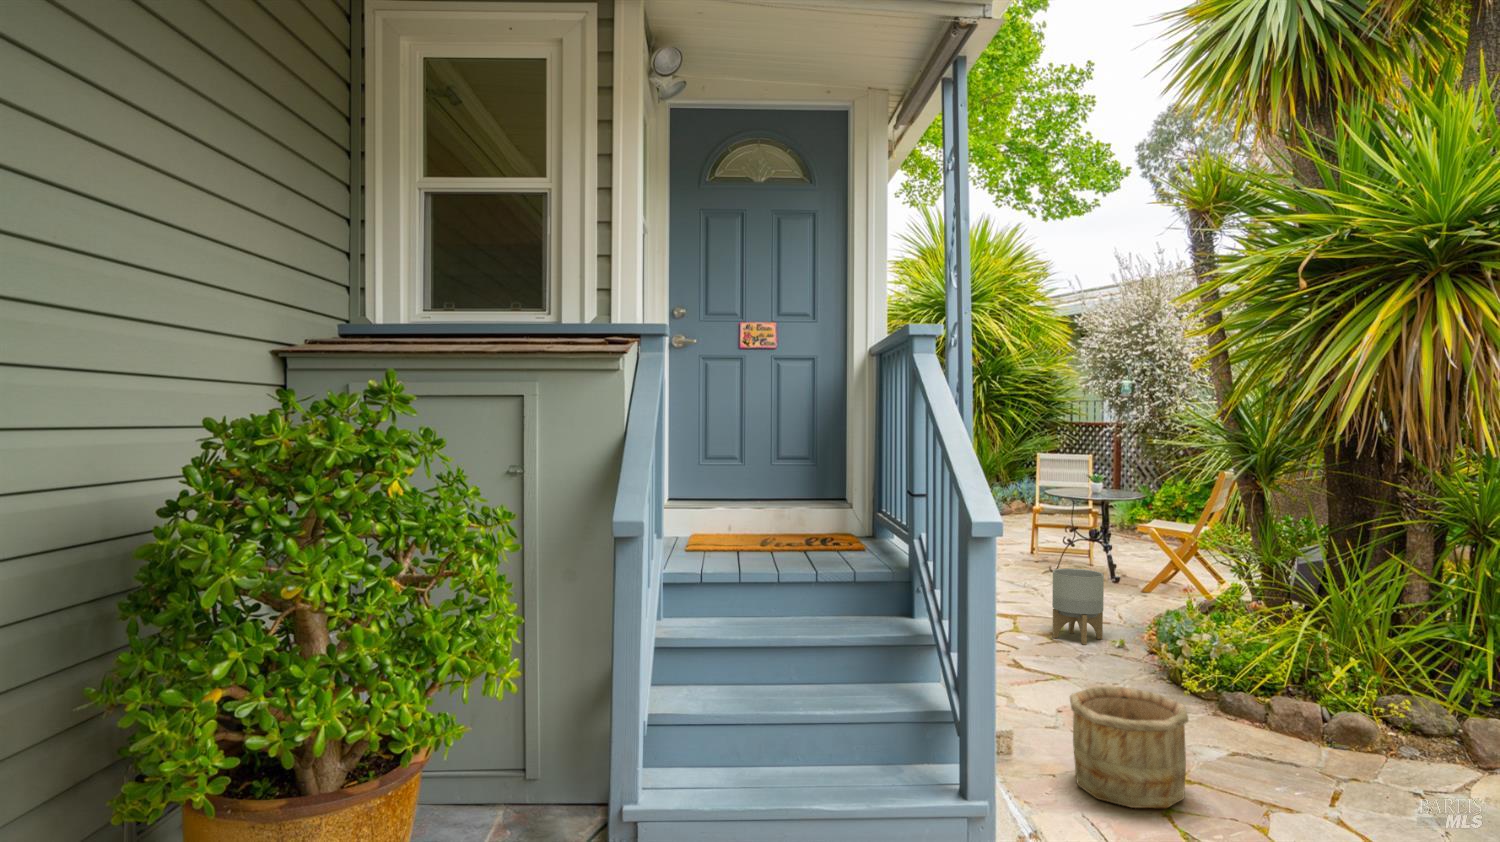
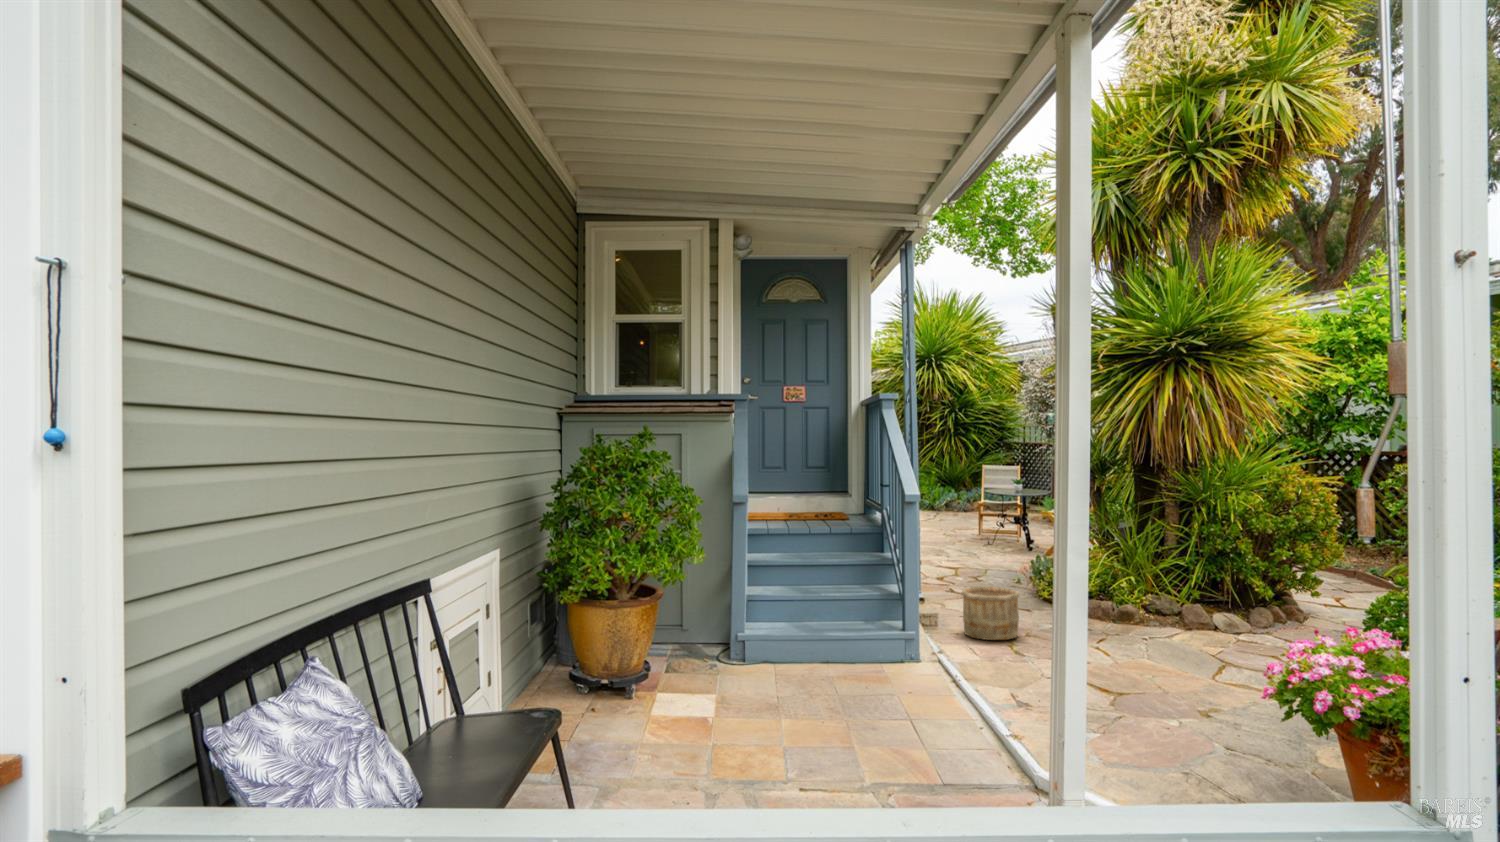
planter: present [1052,569,1104,645] -> none [978,541,1010,587]

